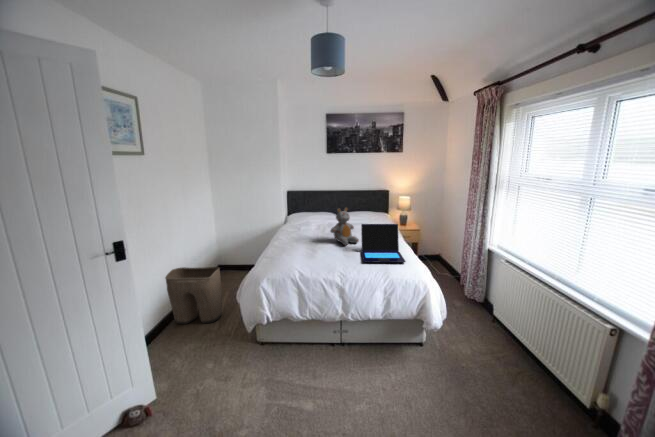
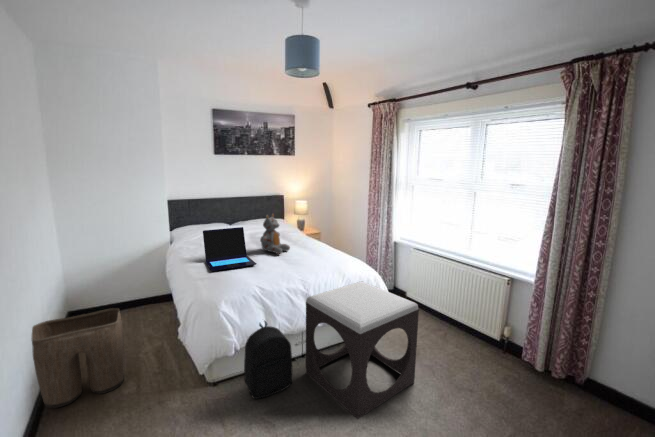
laptop: present [361,224,406,263] -> present [203,227,257,271]
footstool: none [333,287,441,425] -> present [306,281,419,419]
backpack: none [275,301,315,368] -> present [244,321,292,399]

